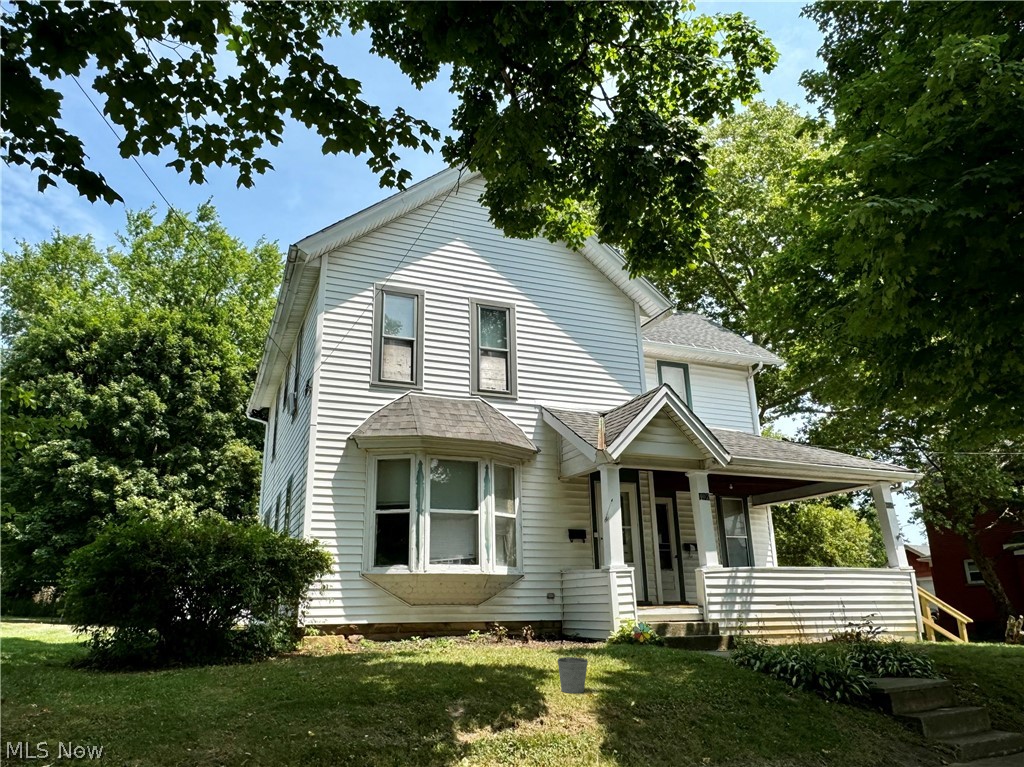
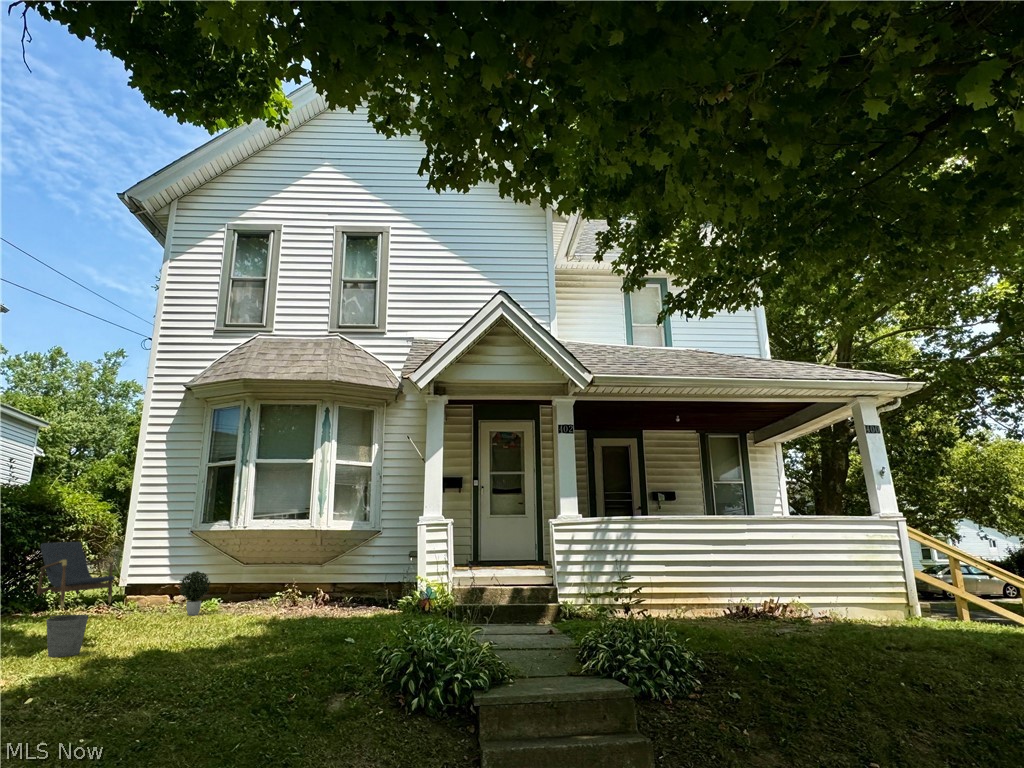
lounge chair: none [281,587,348,653] -> present [37,542,115,608]
potted plant: none [472,615,499,655] -> present [179,571,210,616]

